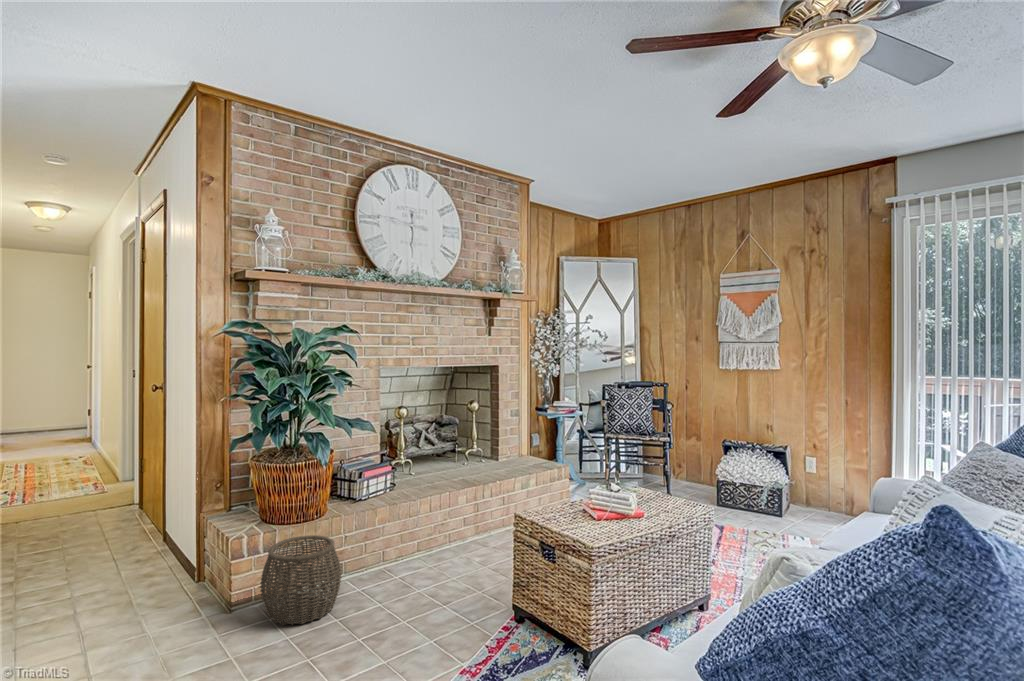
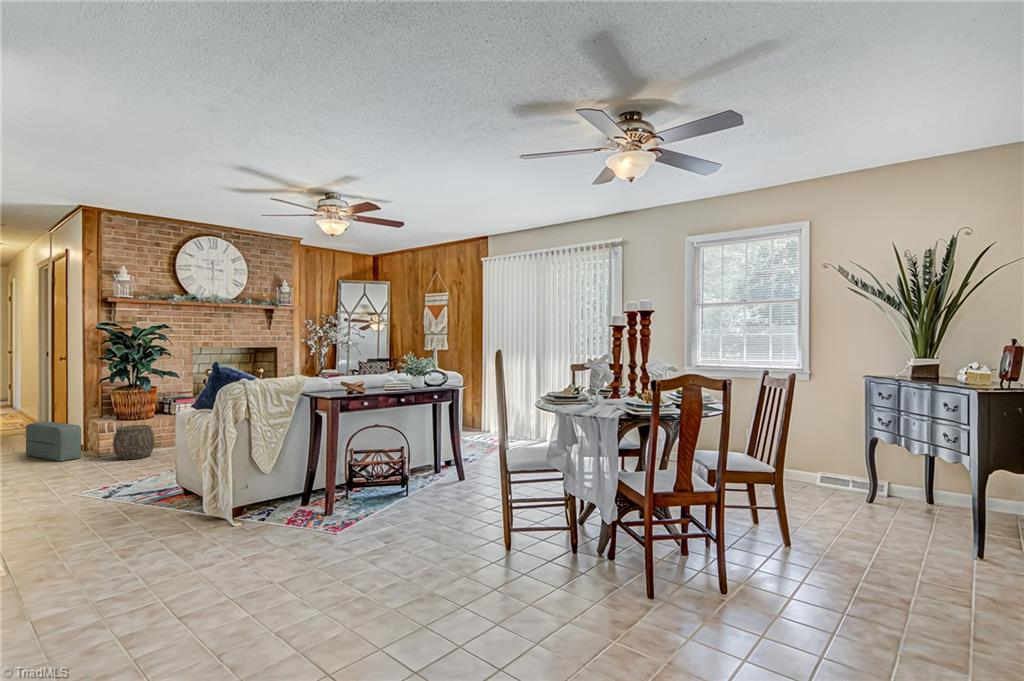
pouf: none [89,521,196,627] -> present [26,422,81,461]

